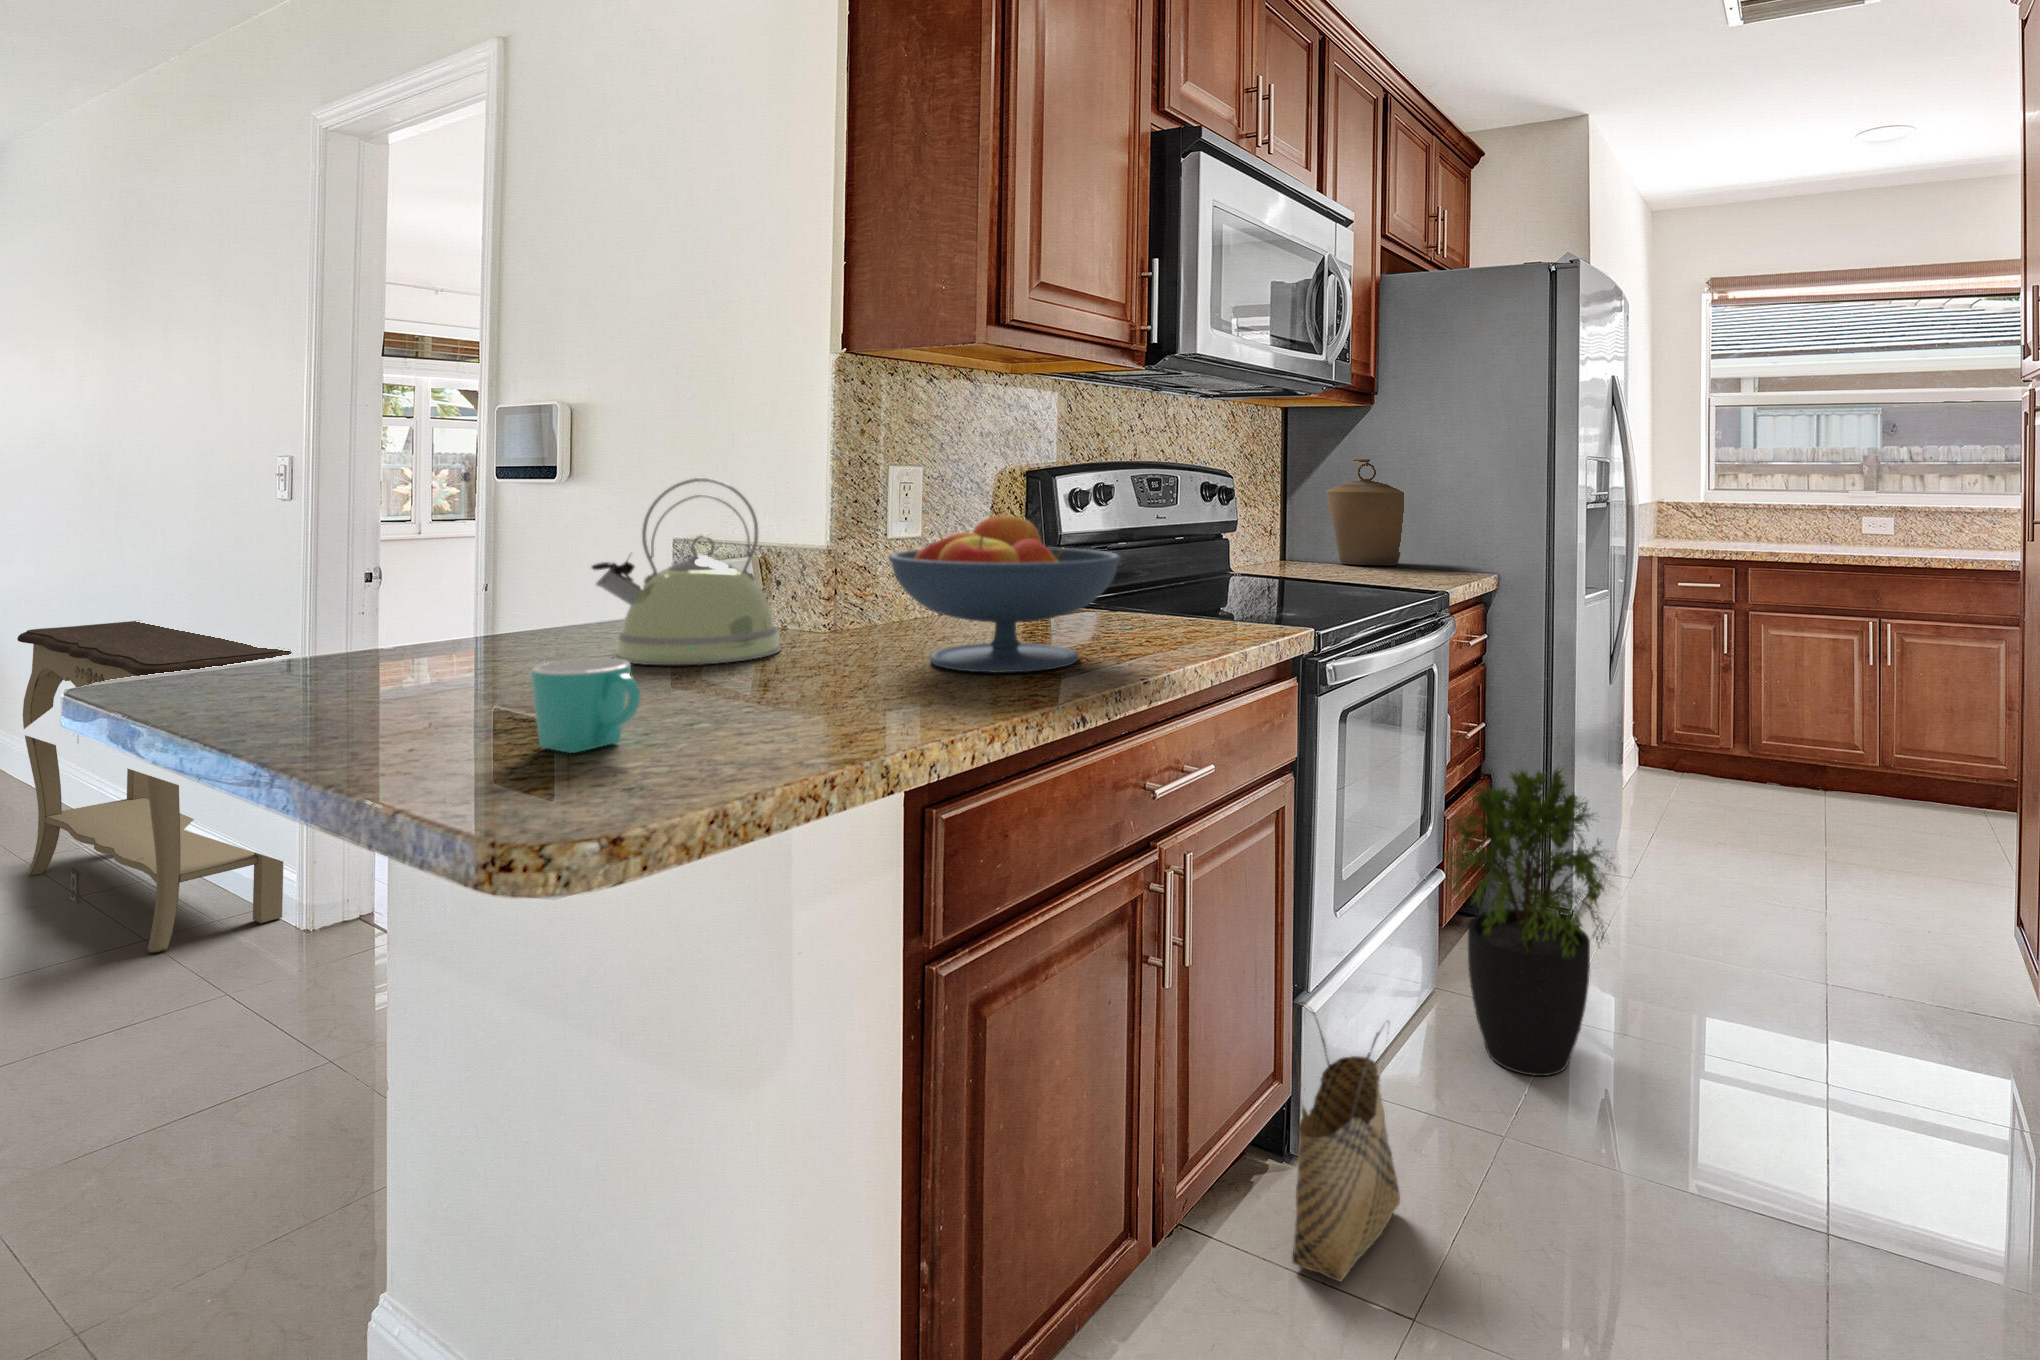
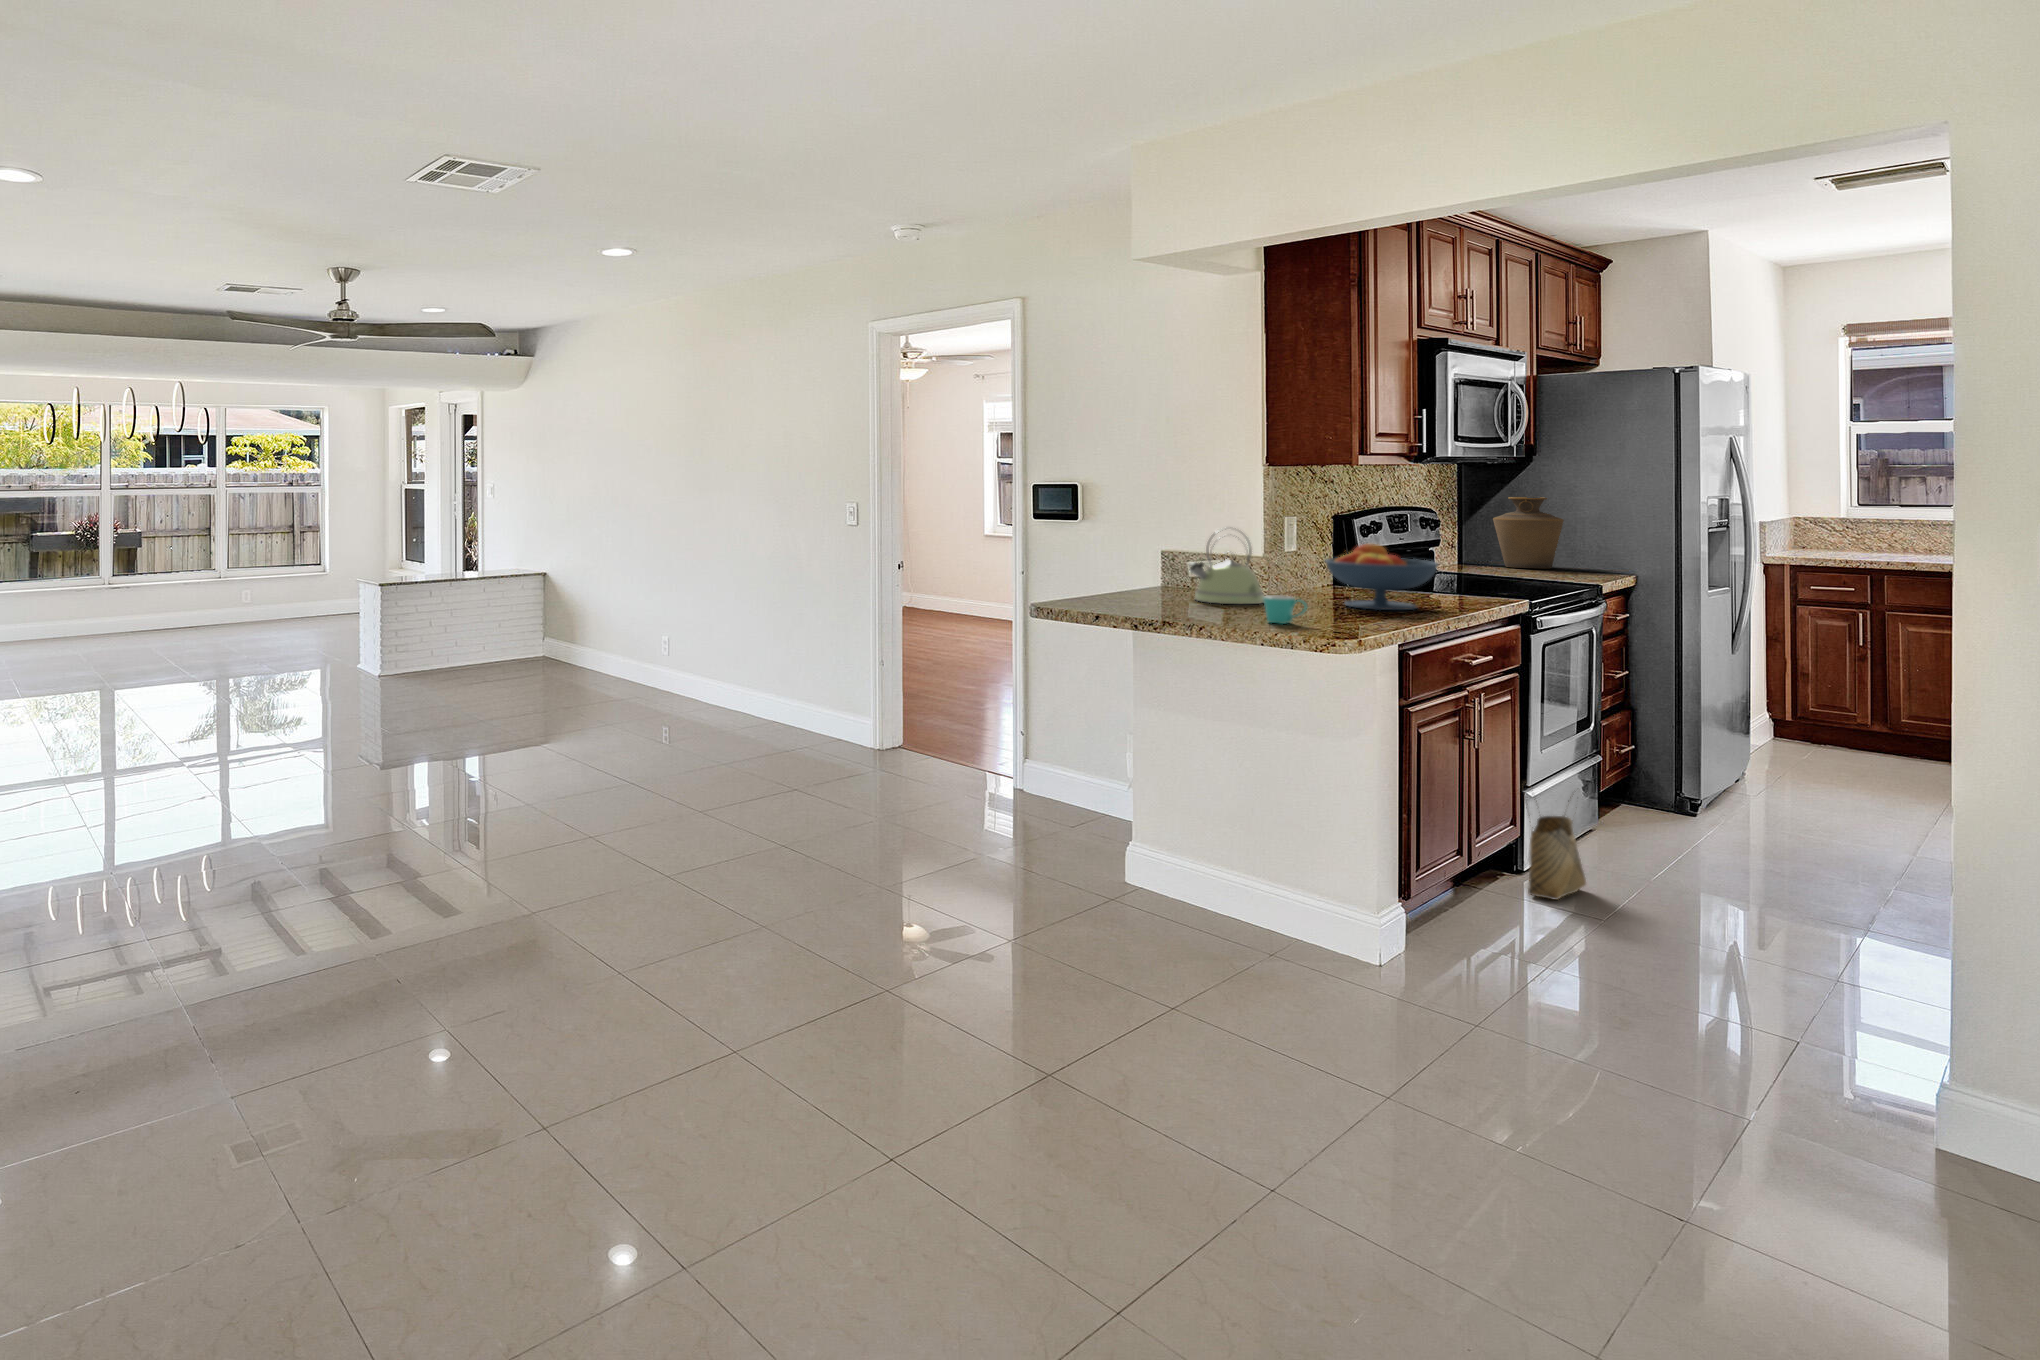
console table: present [17,621,292,953] -> none [701,588,866,751]
potted plant: present [1443,769,1615,1076] -> none [1599,687,1731,863]

